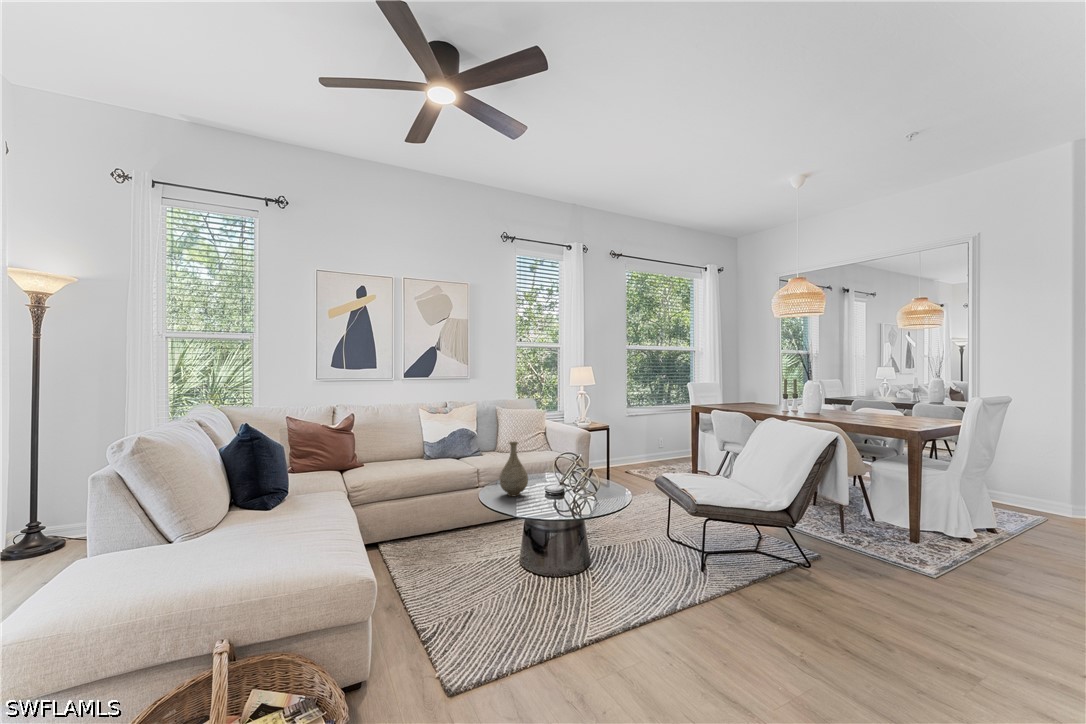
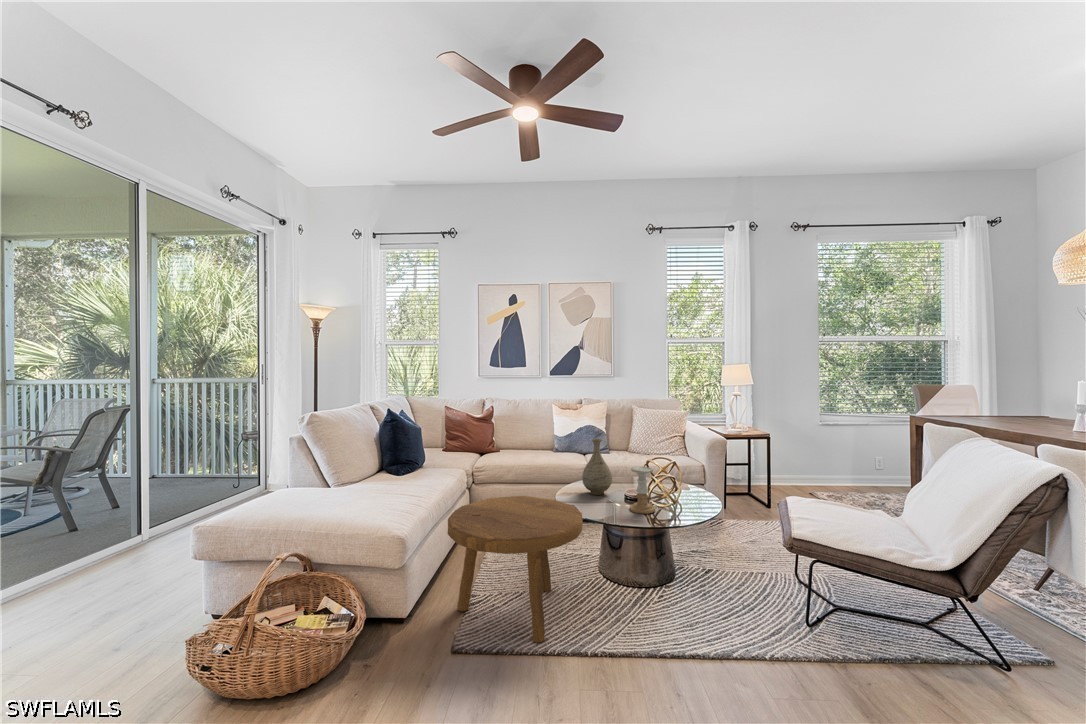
candle holder: none [560,464,583,507] -> present [630,467,655,514]
footstool: none [408,507,551,652] -> present [447,496,583,643]

